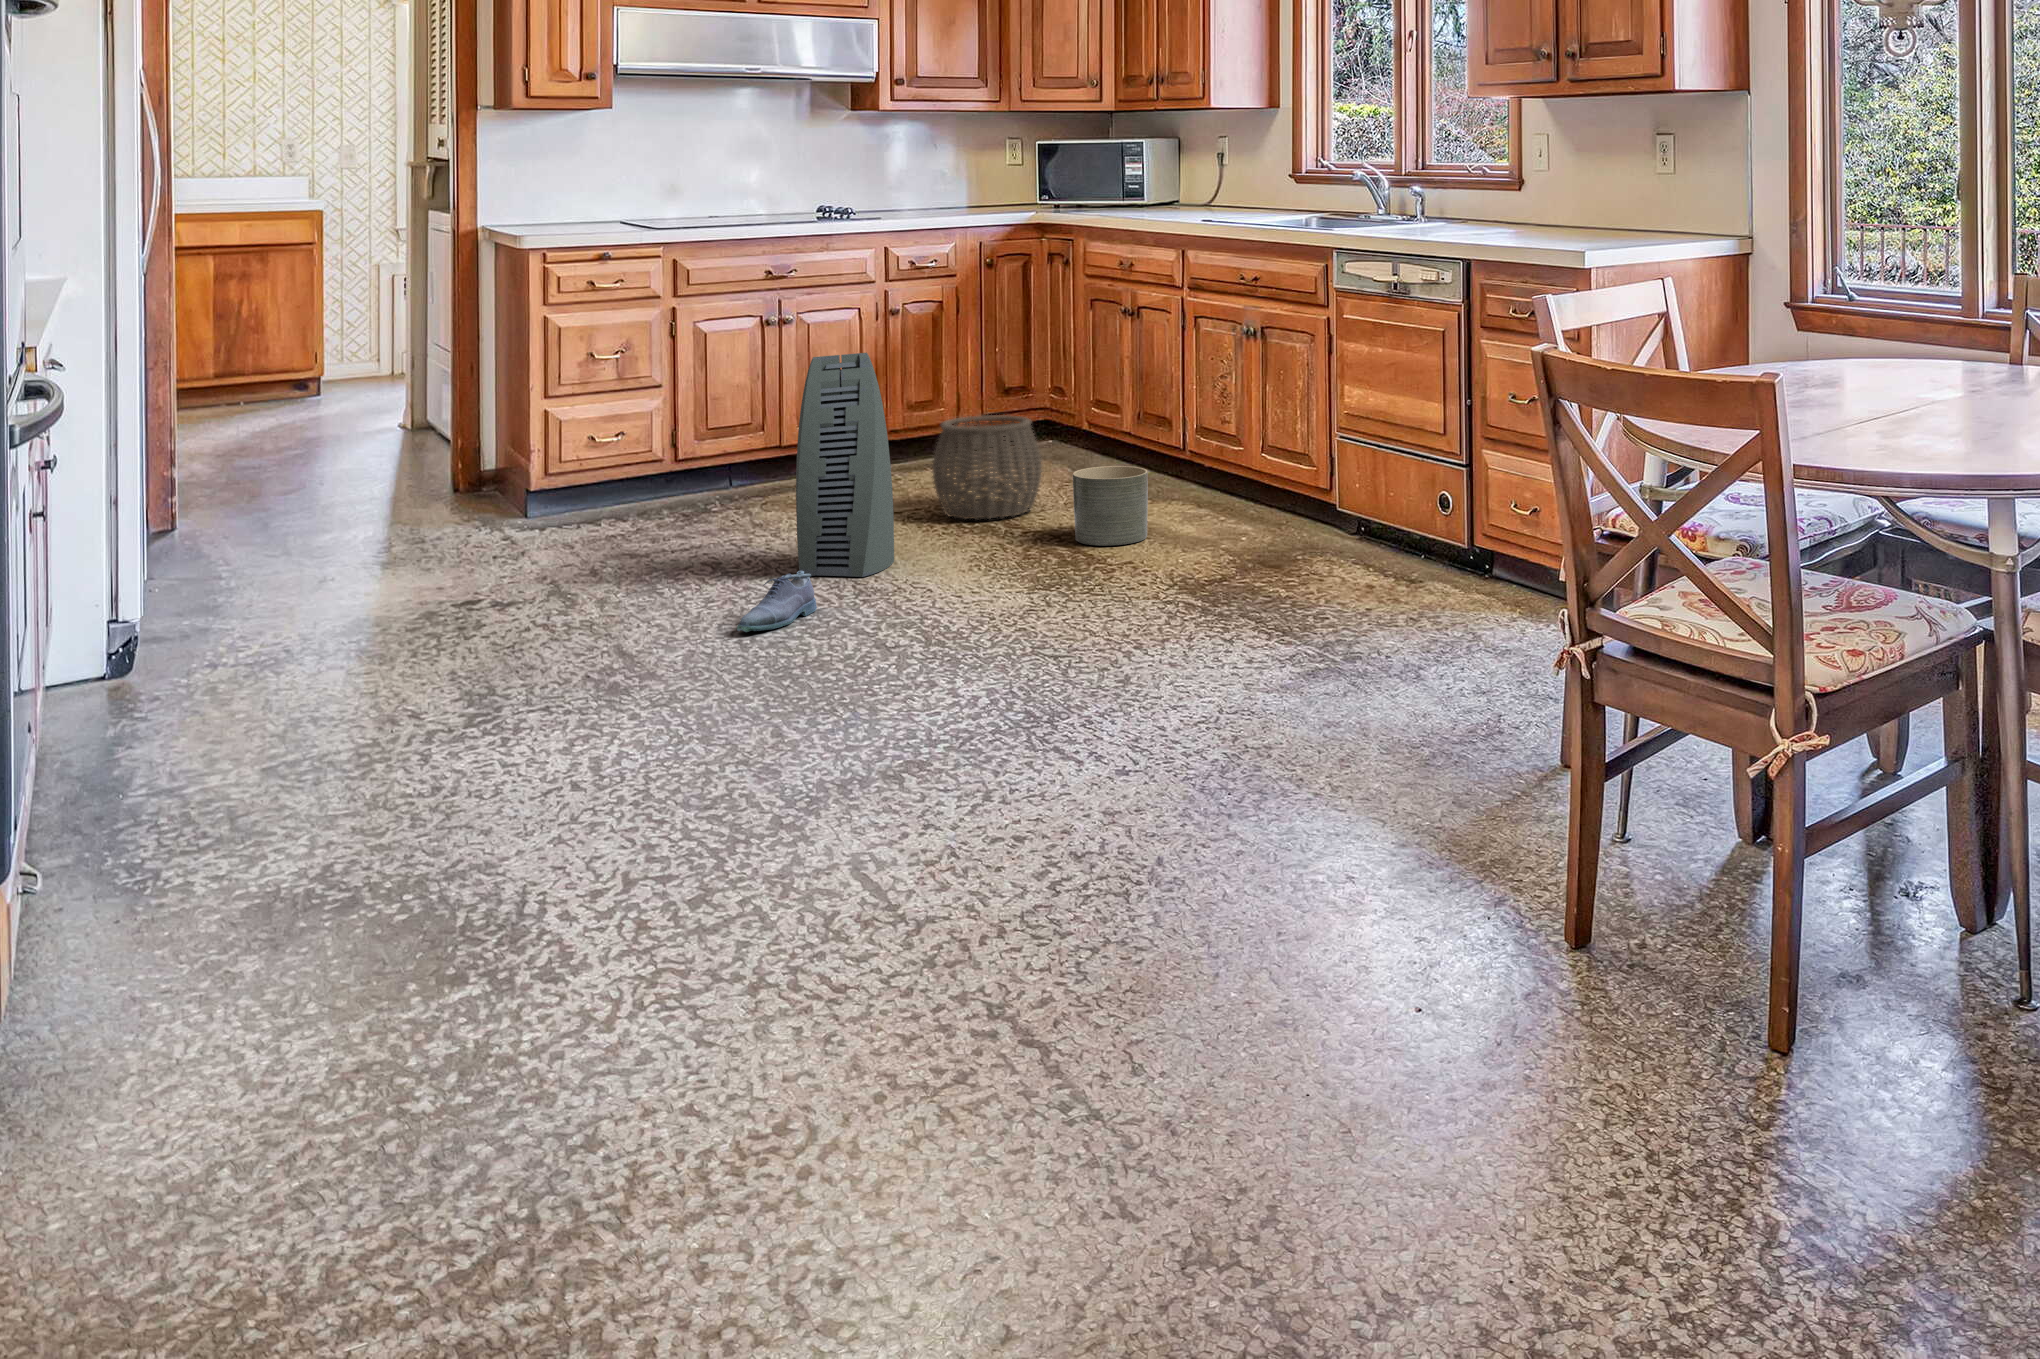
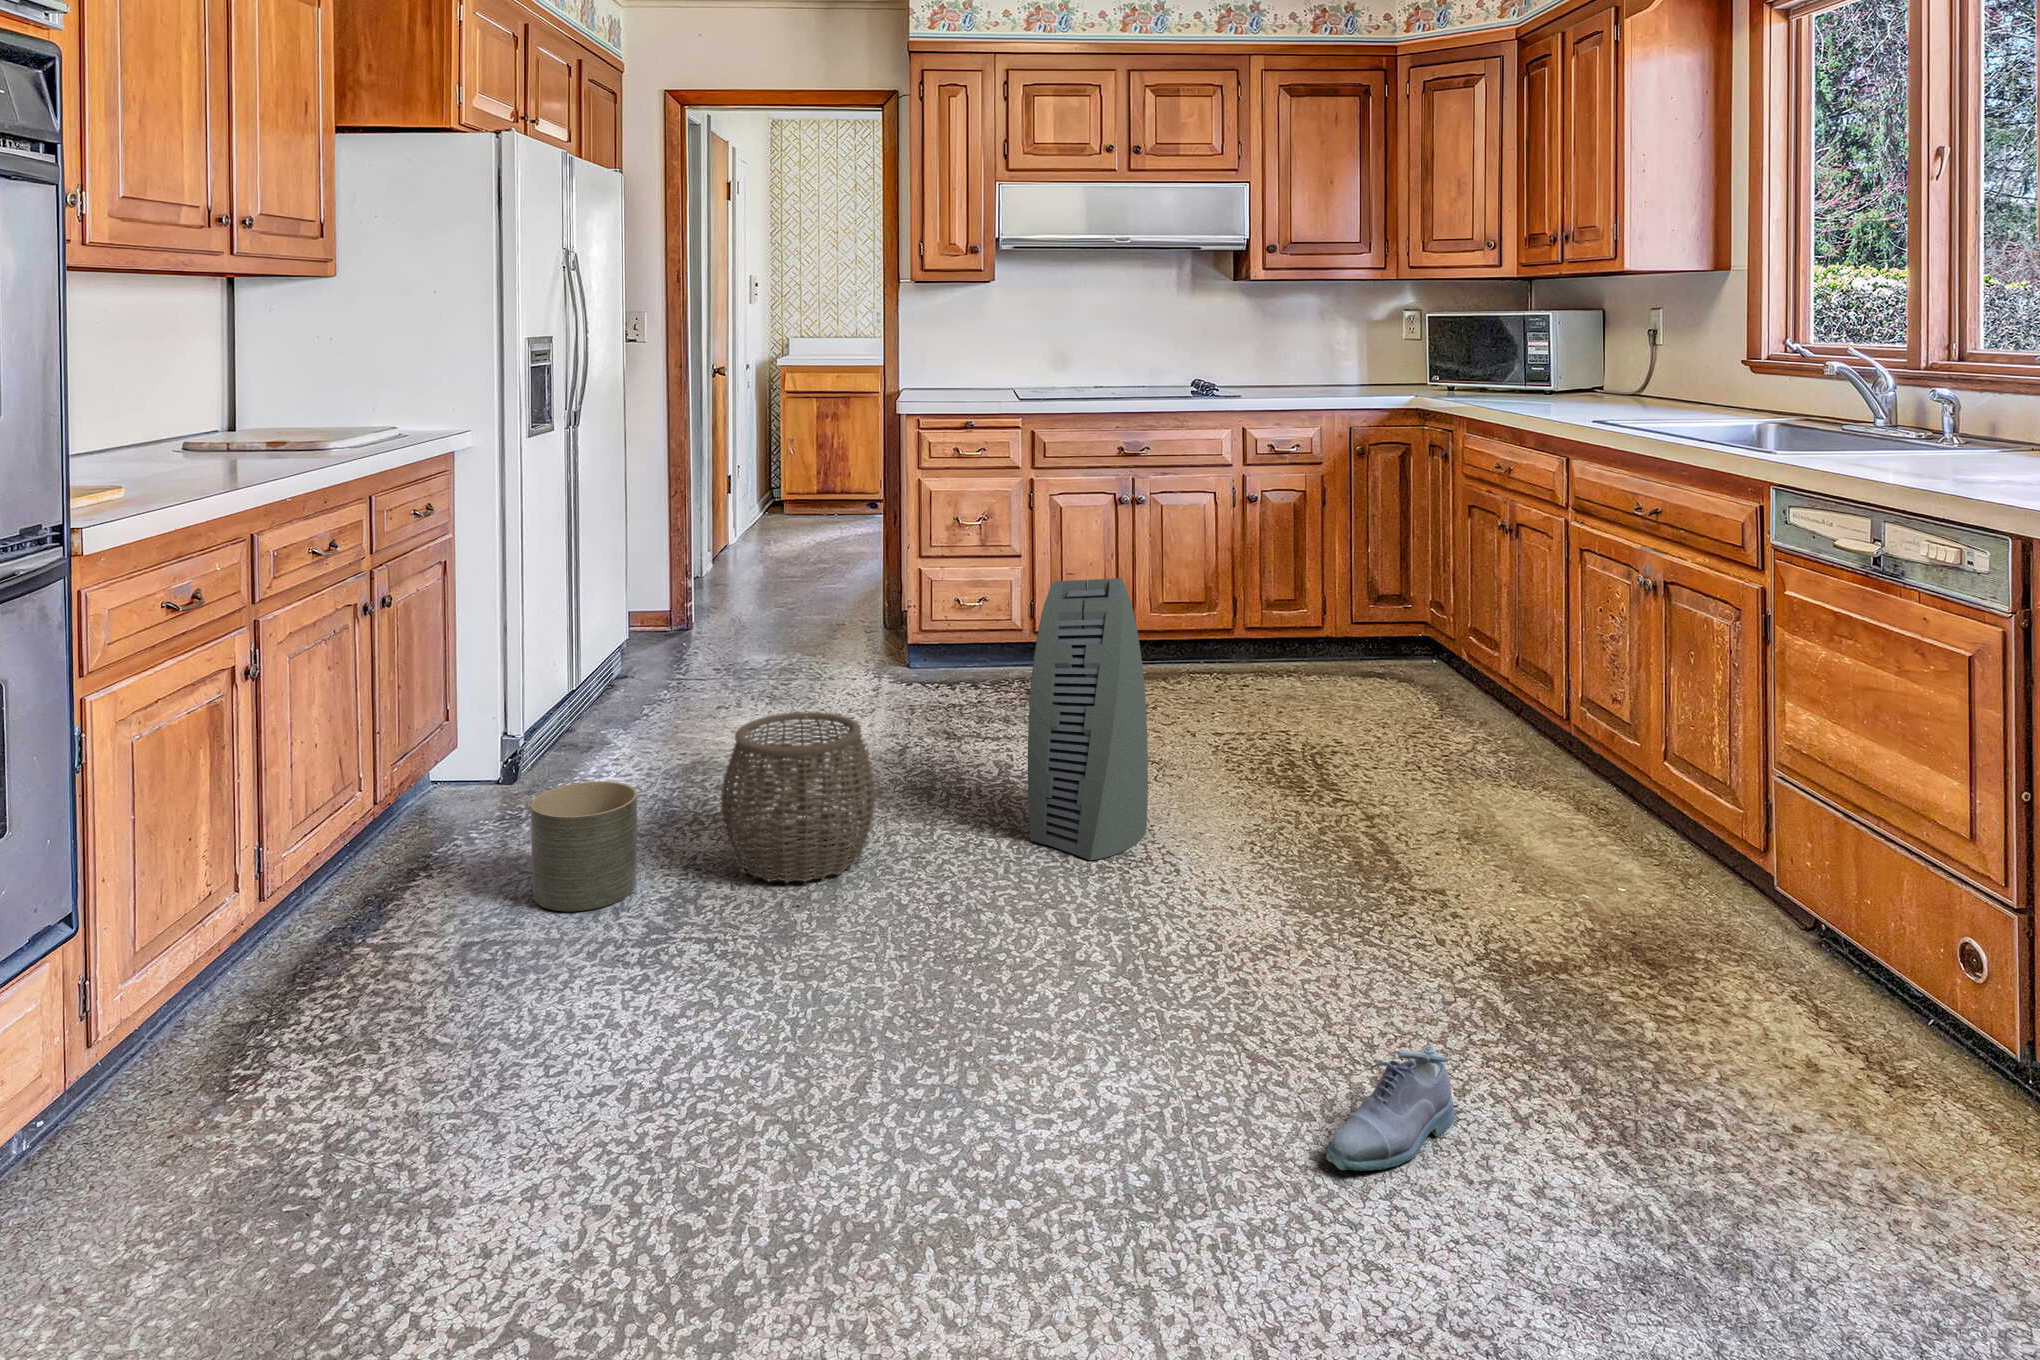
woven basket: present [932,415,1042,520] -> present [720,712,877,883]
planter: present [1073,466,1148,546] -> present [530,781,637,911]
shoe: present [737,571,817,632] -> present [1326,1045,1455,1171]

